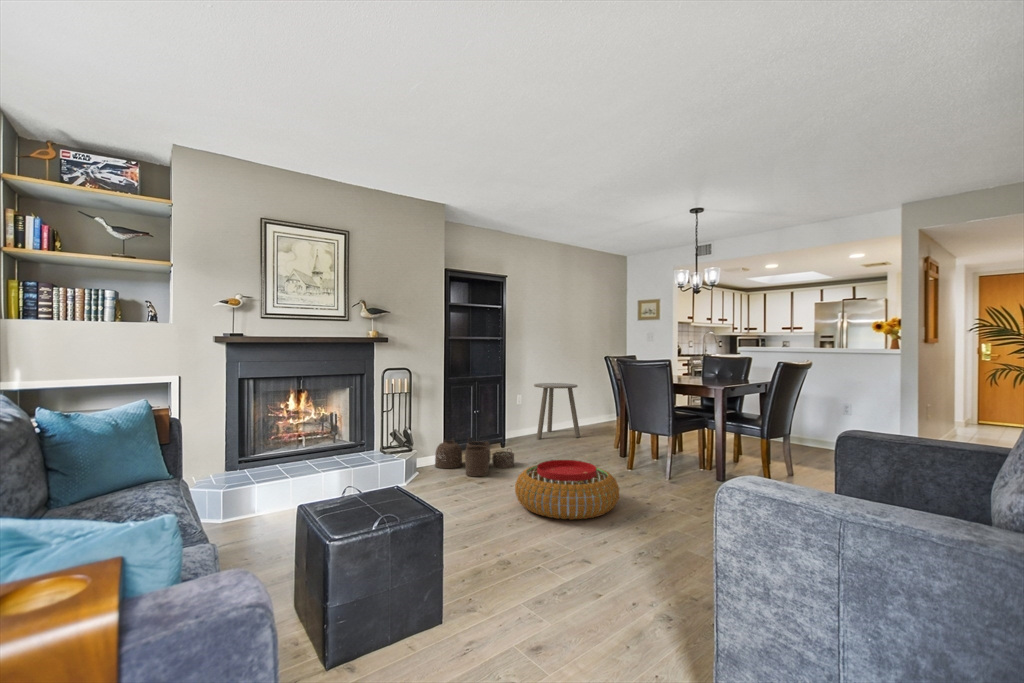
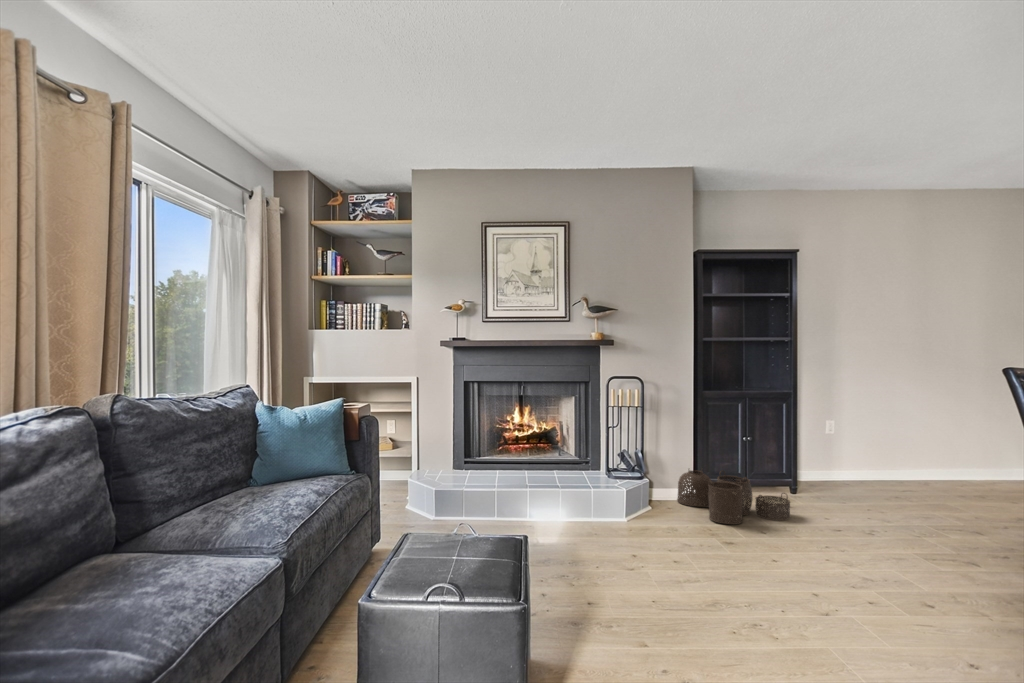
side table: present [534,383,580,438] -> none [852,406,942,495]
pouf: present [515,460,619,519] -> none [747,519,944,629]

